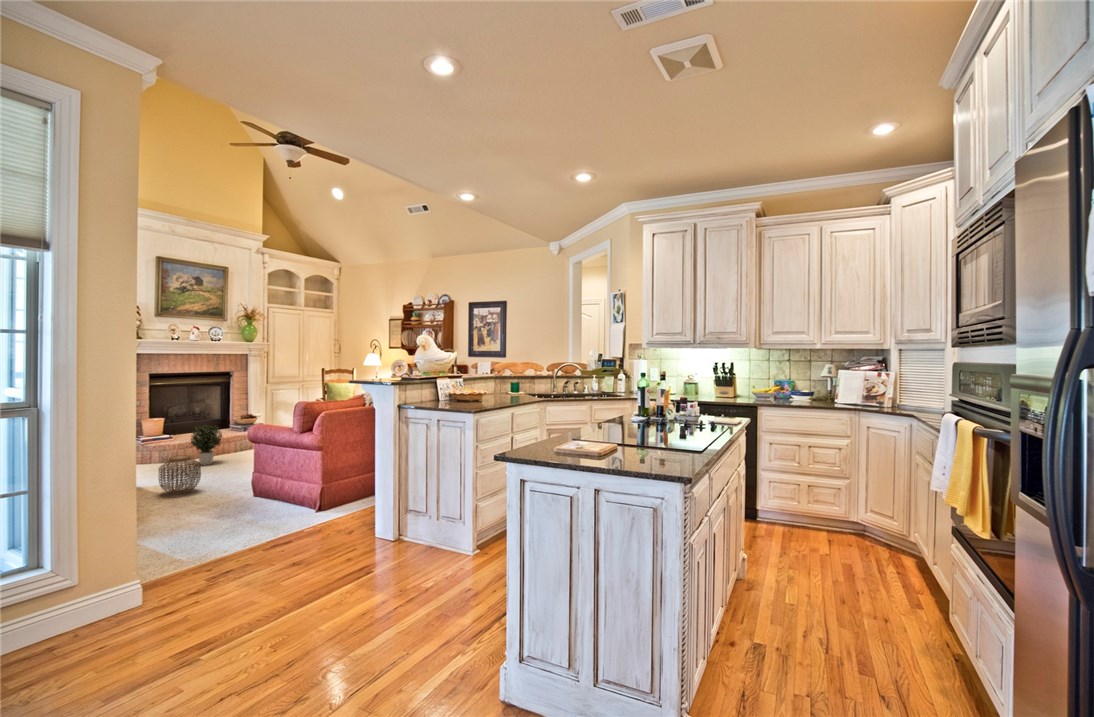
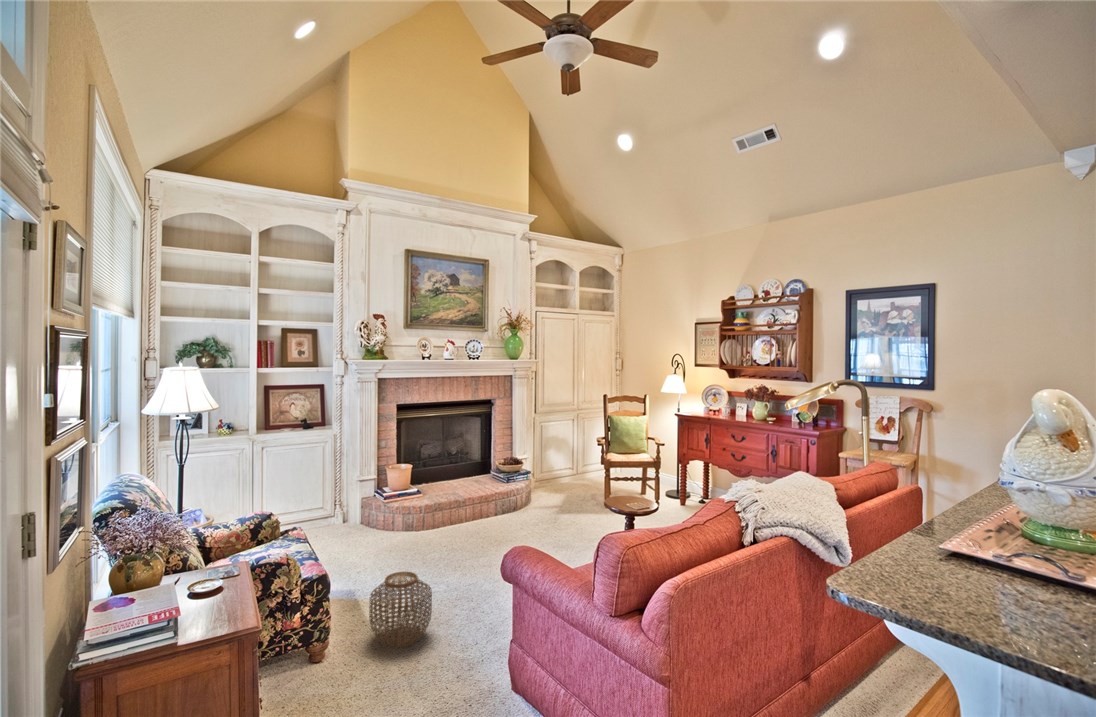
potted plant: present [191,425,222,465] -> none [434,488,476,551]

